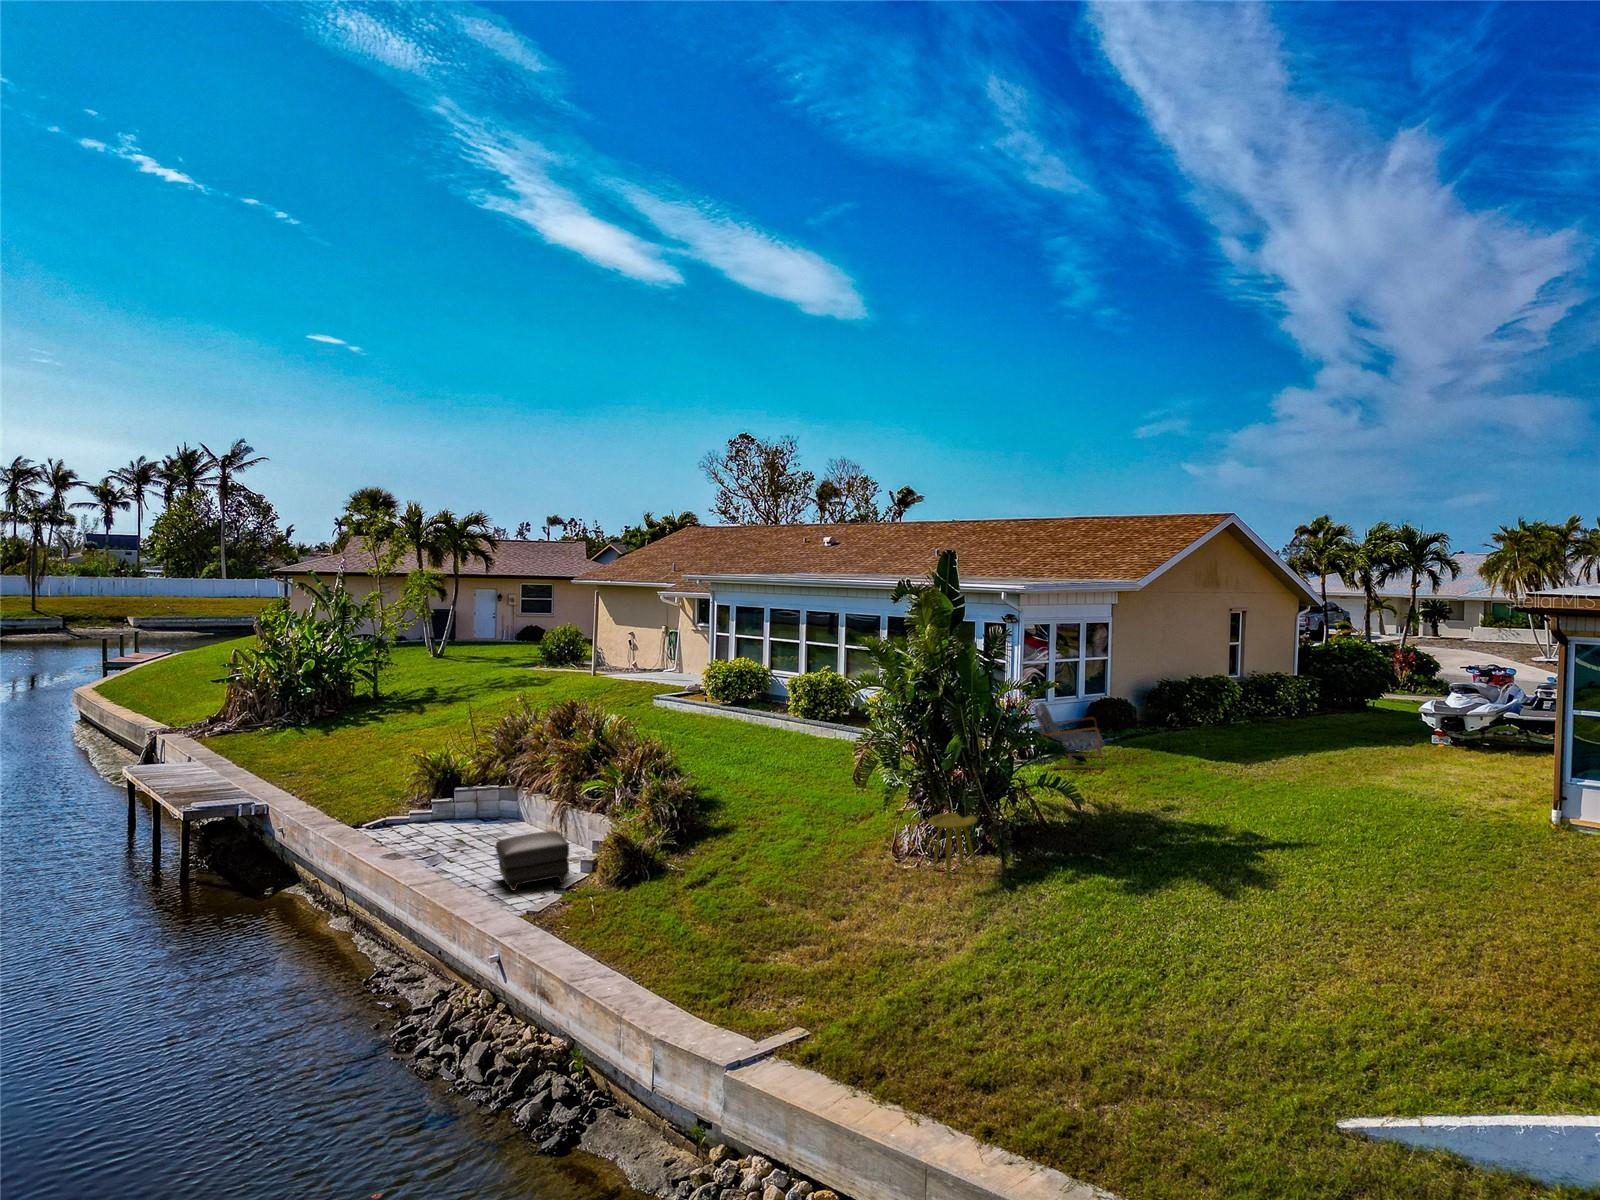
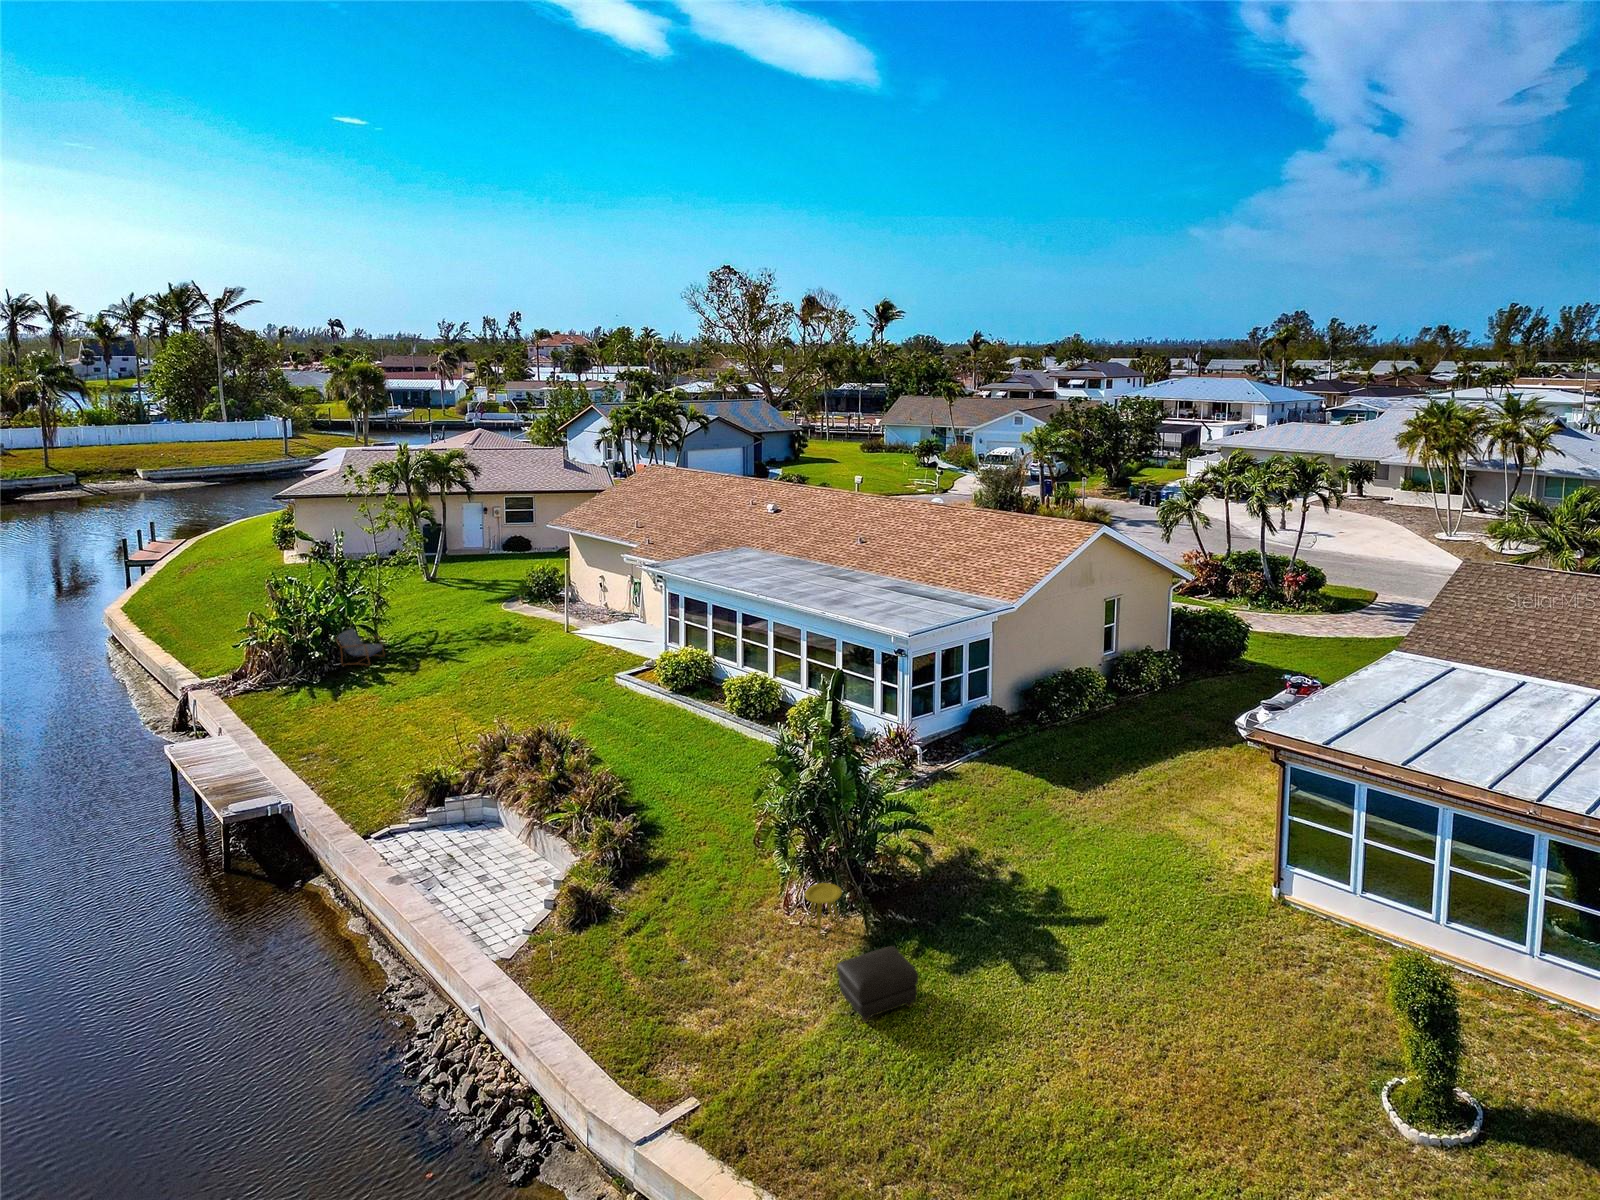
armchair: present [1035,703,1104,769] -> present [336,629,385,665]
ottoman: present [496,831,569,890] -> present [837,946,919,1022]

